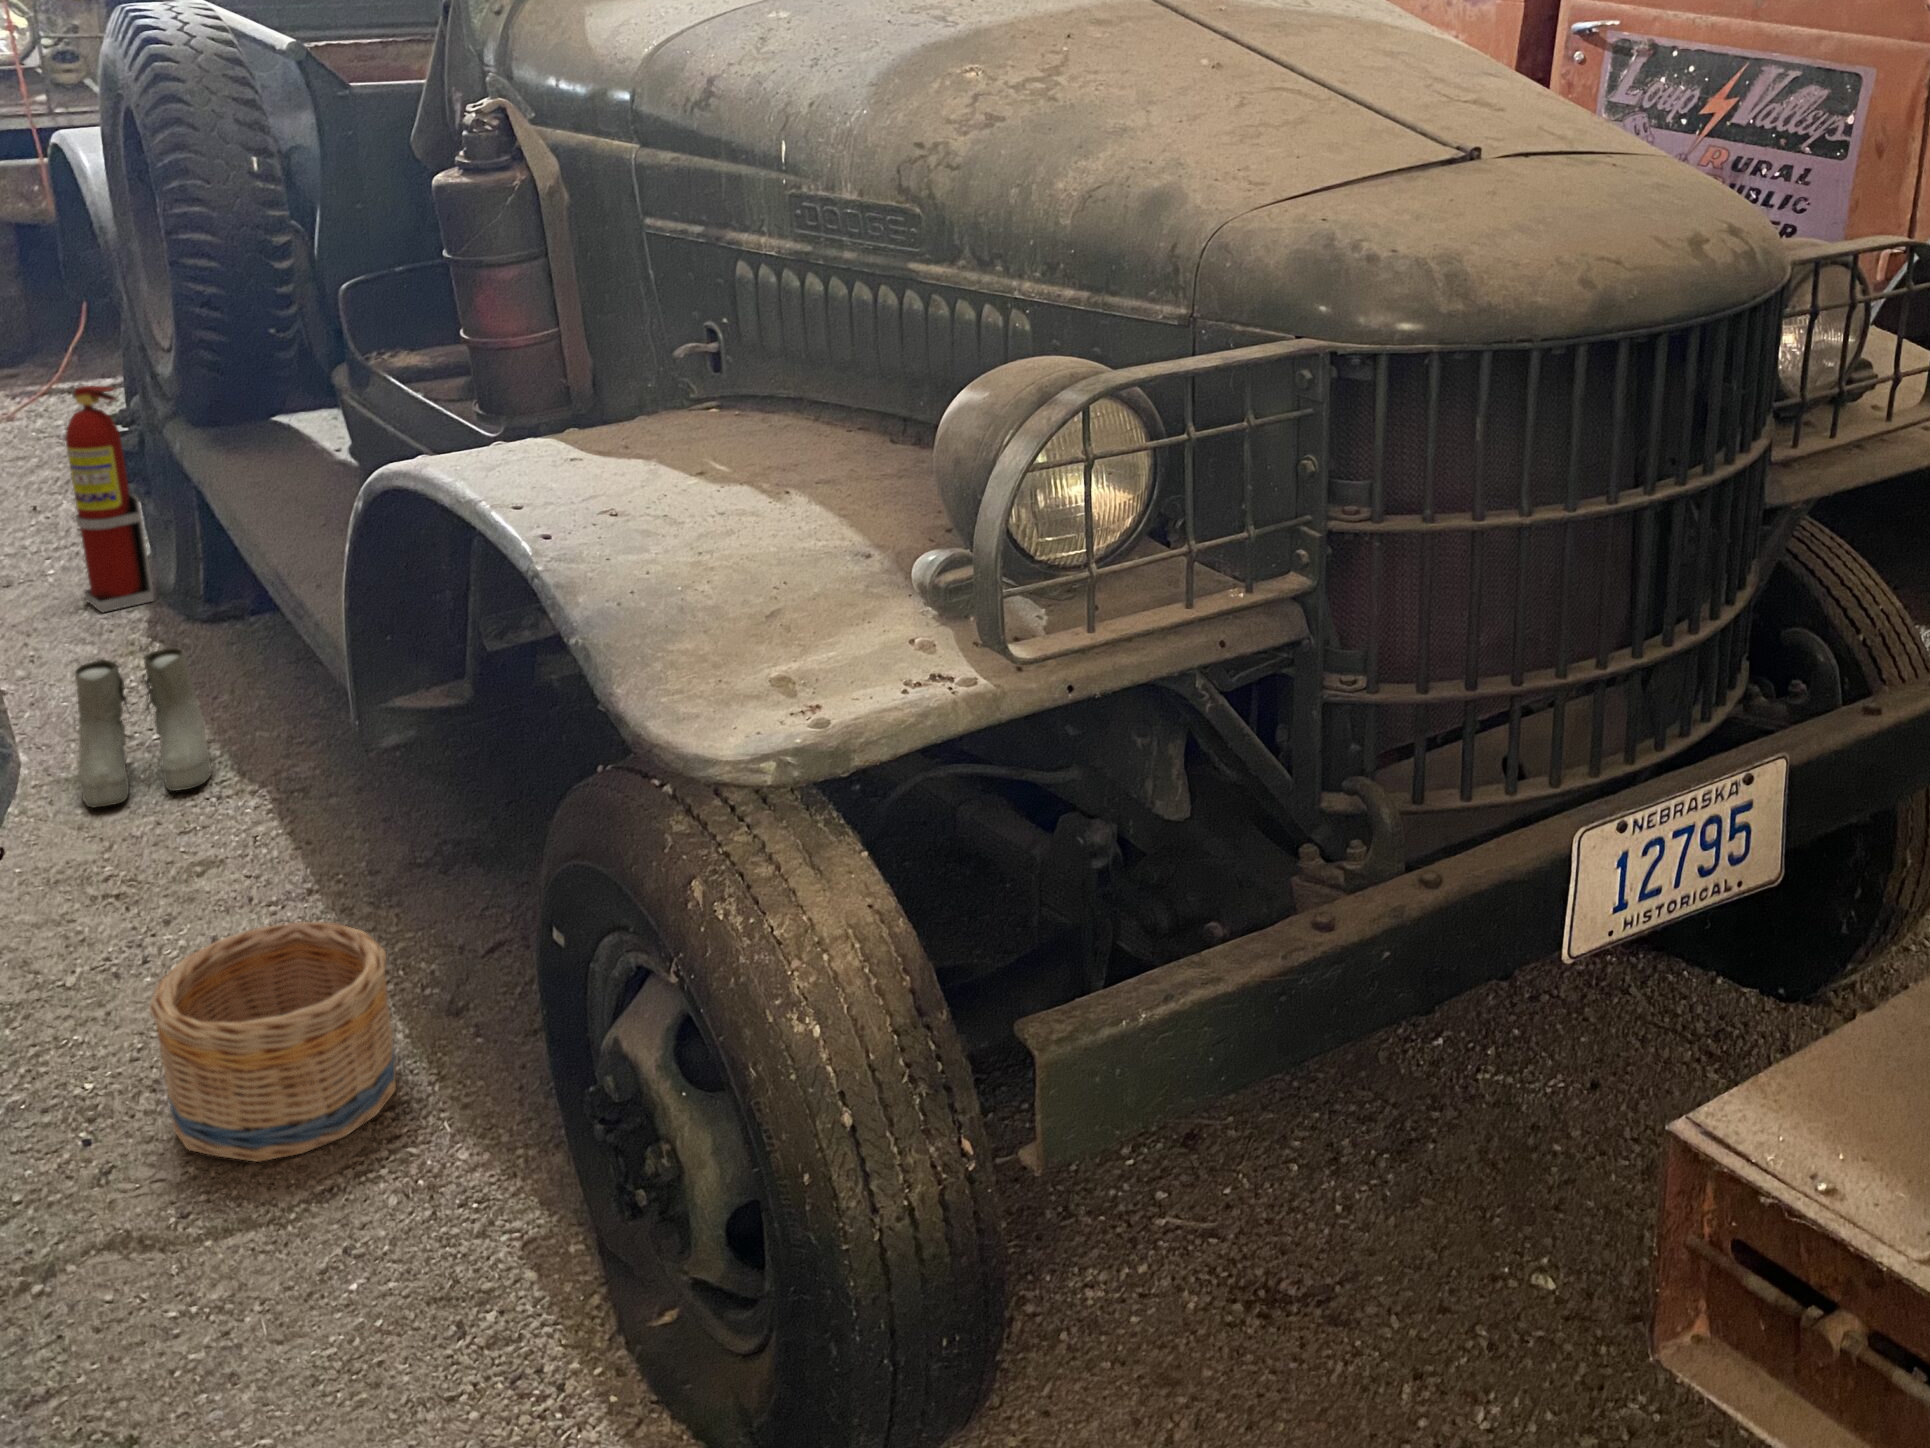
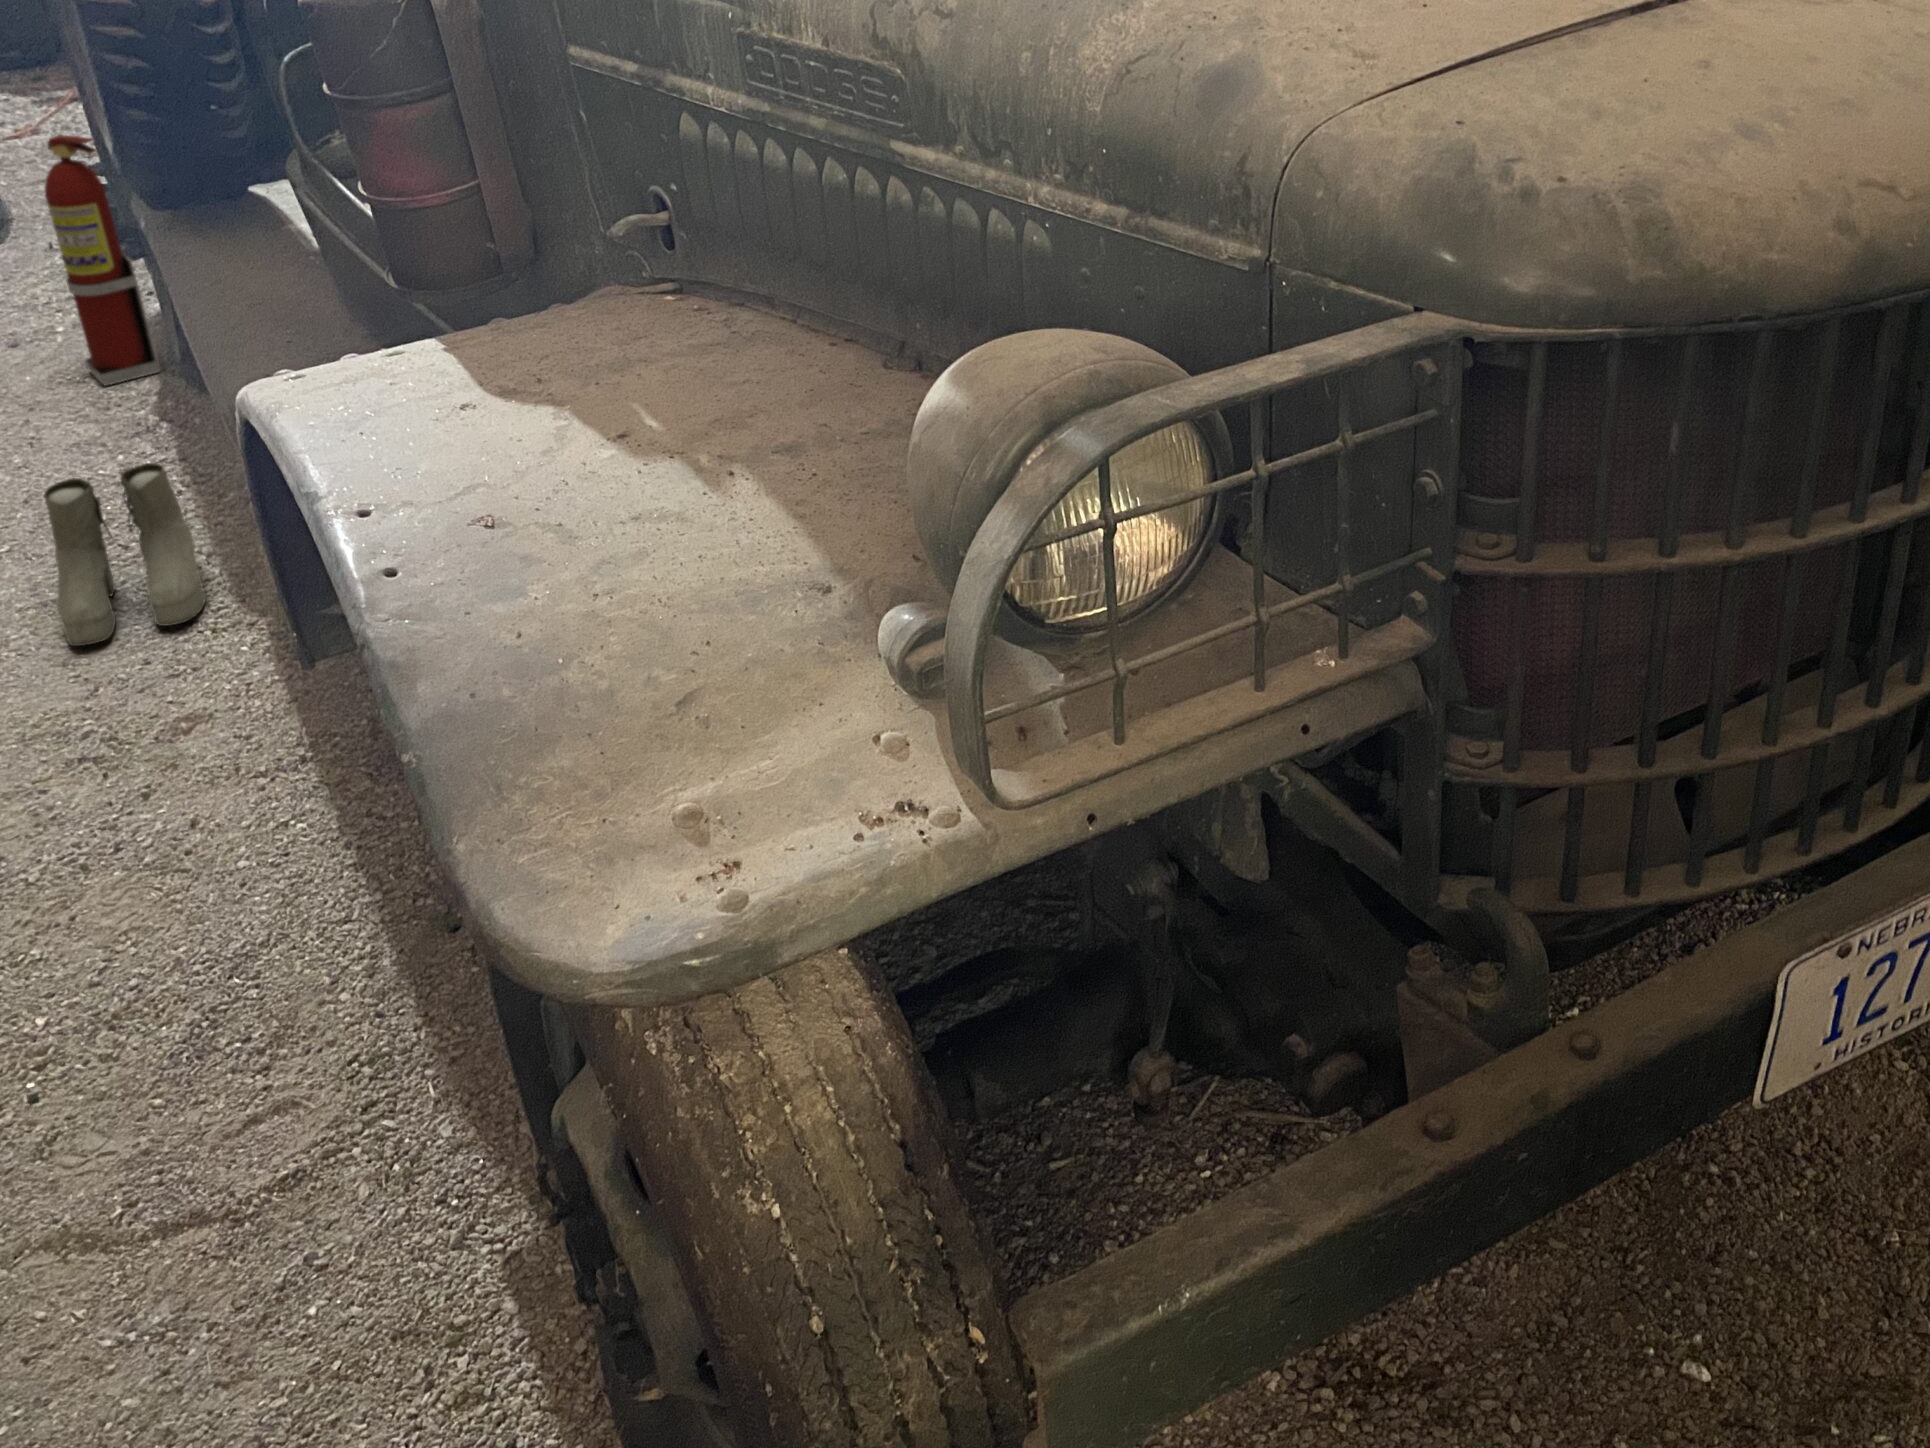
basket: present [149,922,396,1162] -> none [84,849,378,1133]

